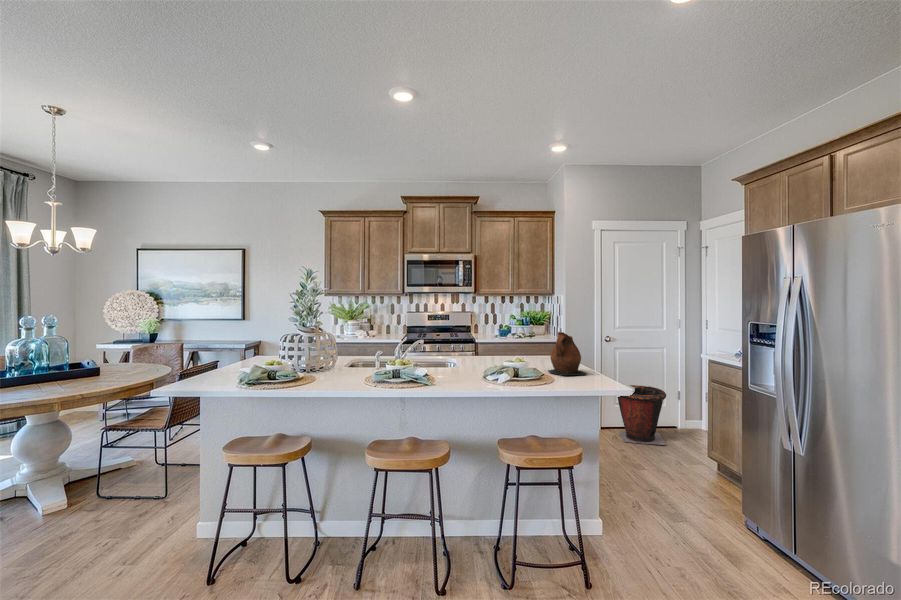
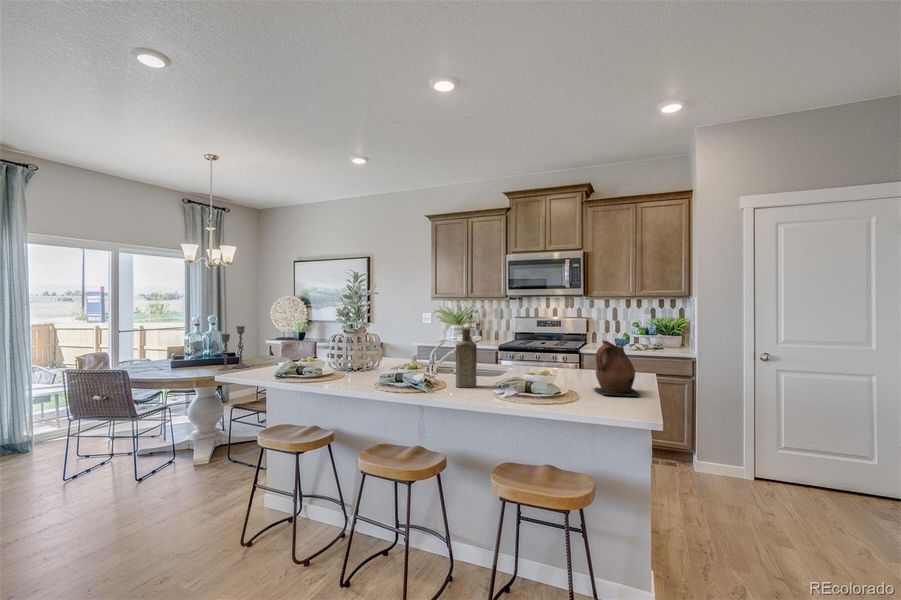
bottle: none [434,325,457,380] -> present [456,328,477,387]
candlestick: none [83,329,126,386] -> present [218,326,249,370]
trash can: present [617,385,666,445] -> none [769,423,859,519]

